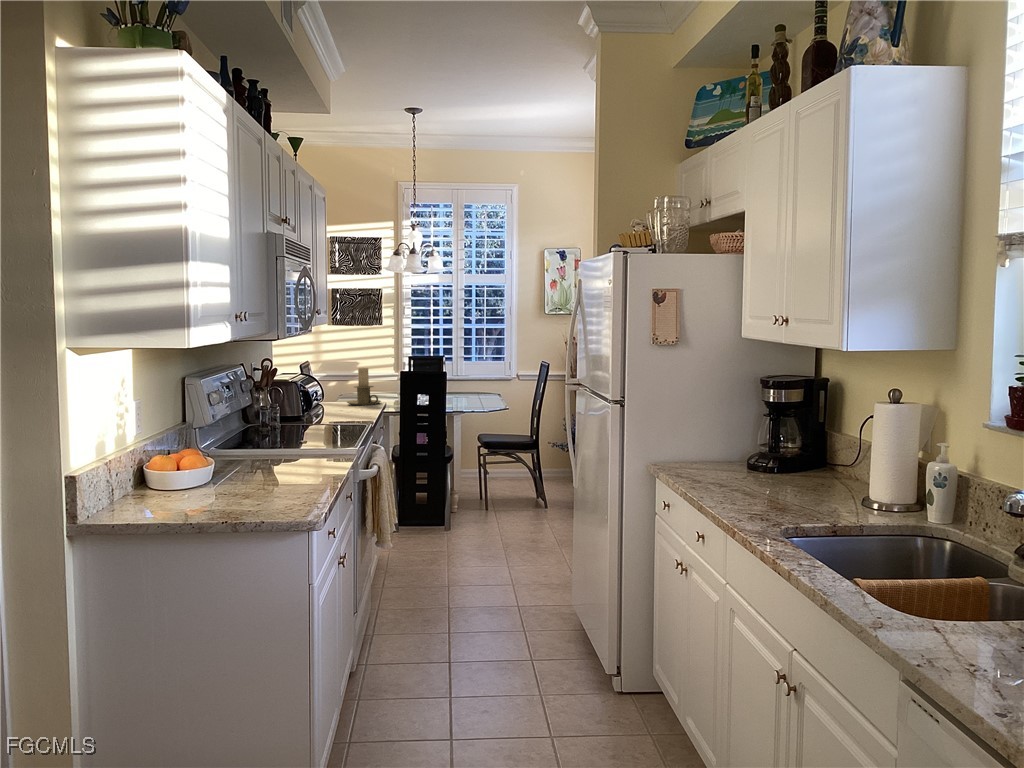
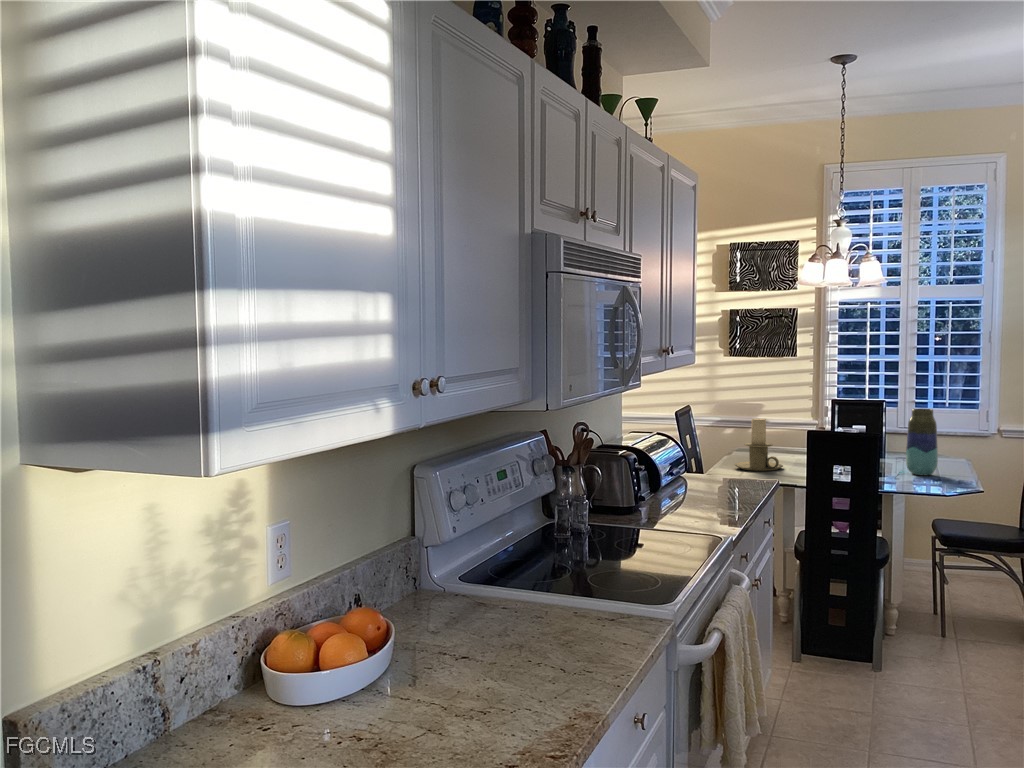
vase: none [461,357,480,402] -> present [906,408,938,475]

